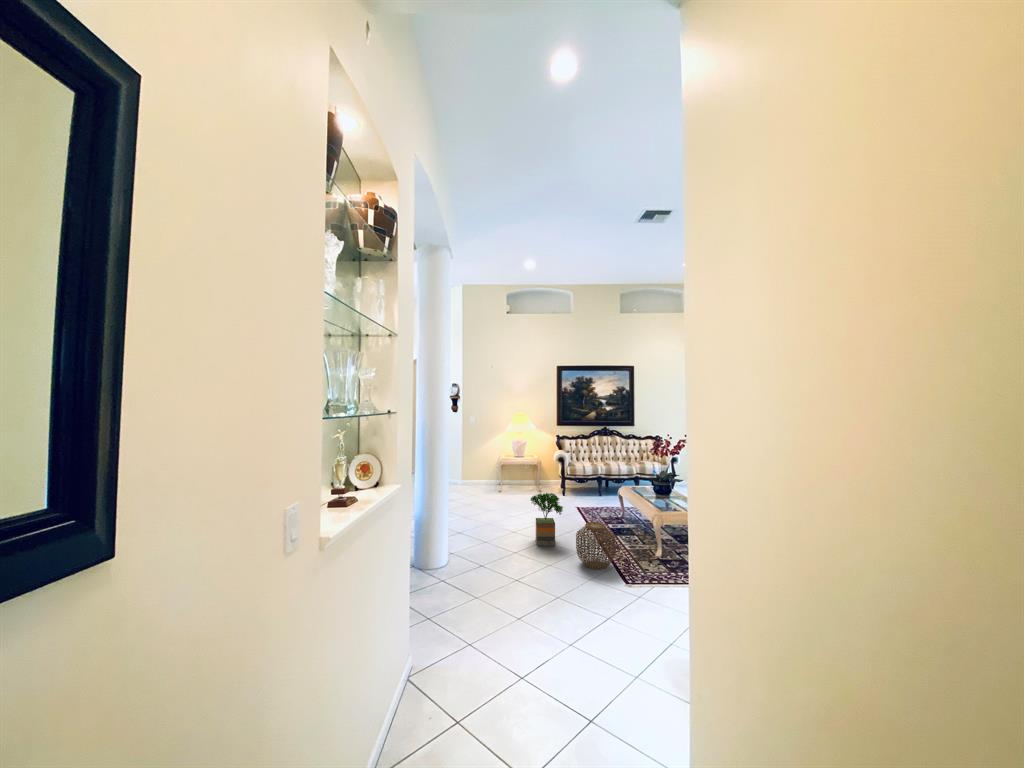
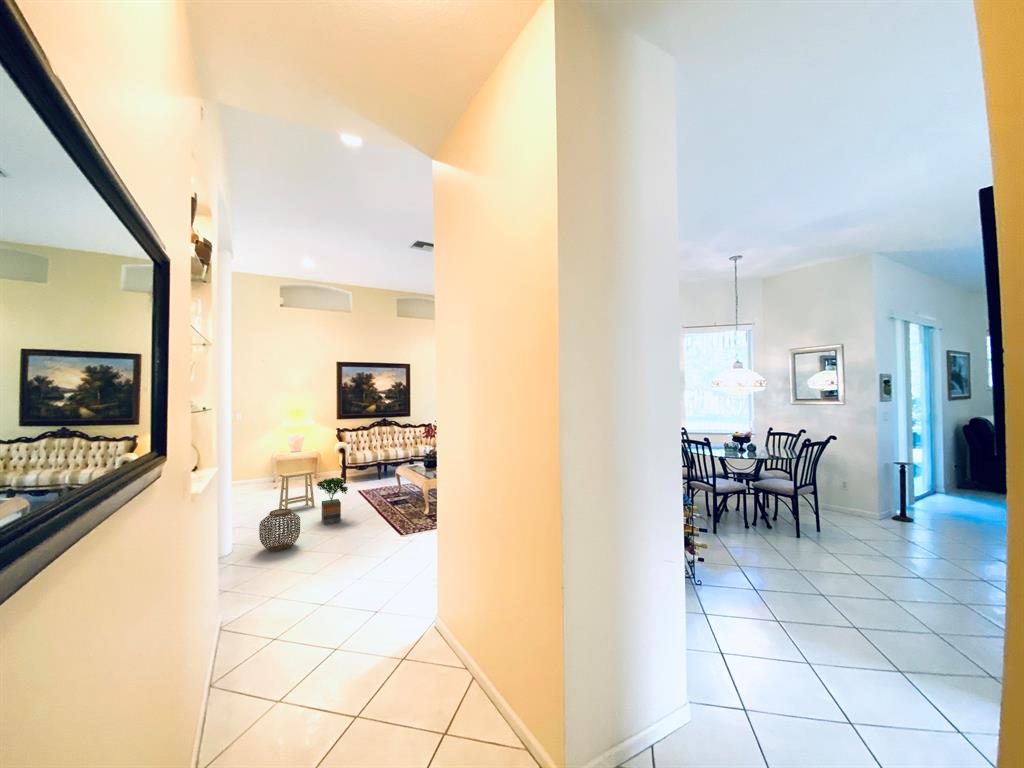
footstool: none [498,479,531,522] -> present [279,470,314,509]
woven basket: present [576,522,615,570] -> present [259,509,300,552]

